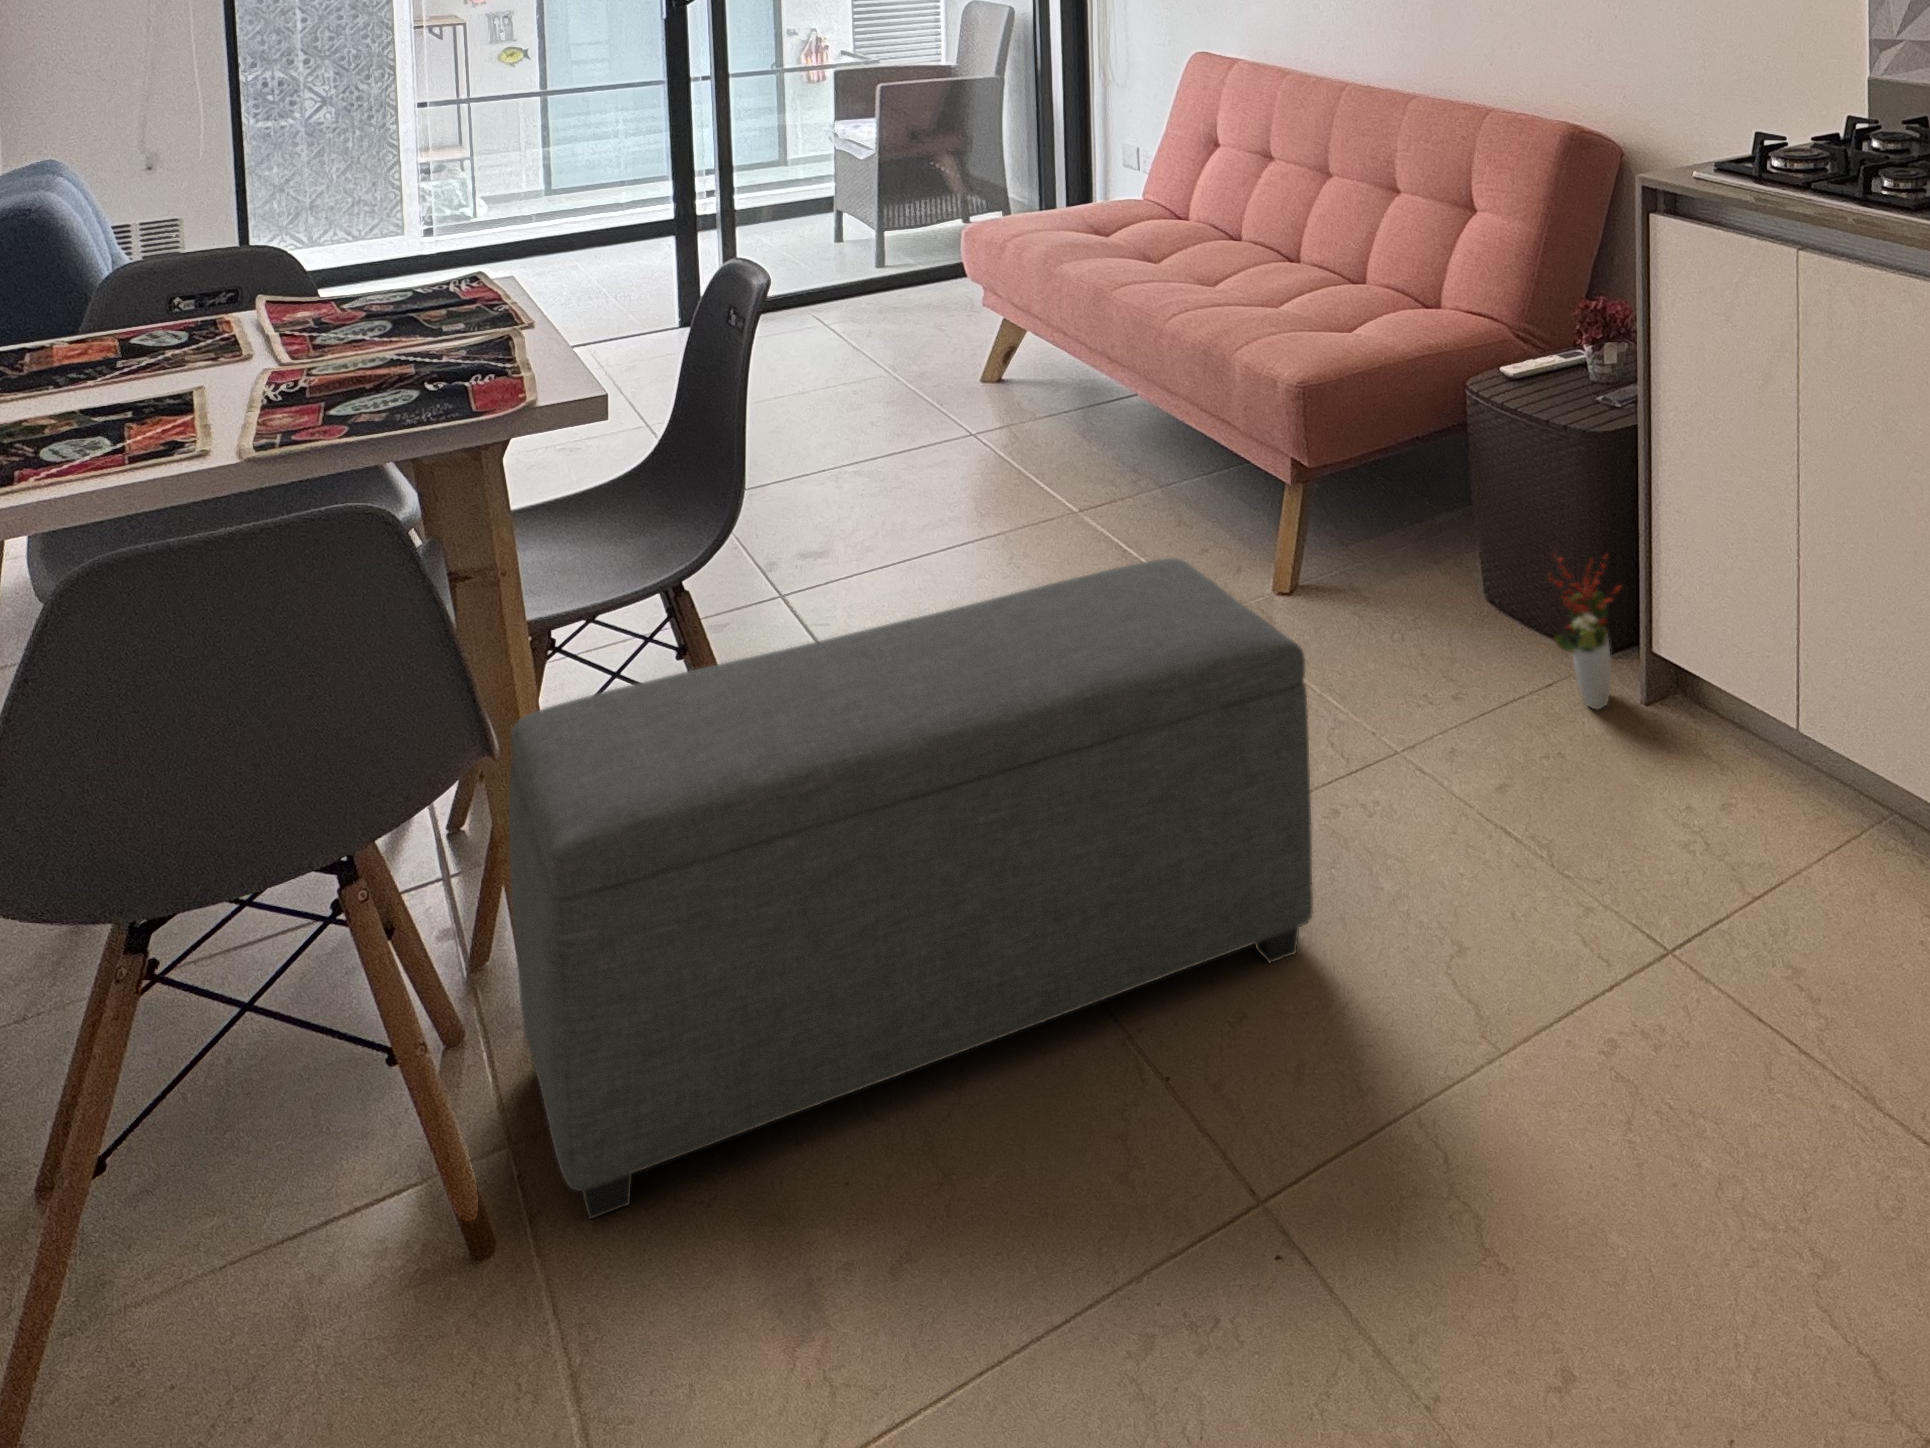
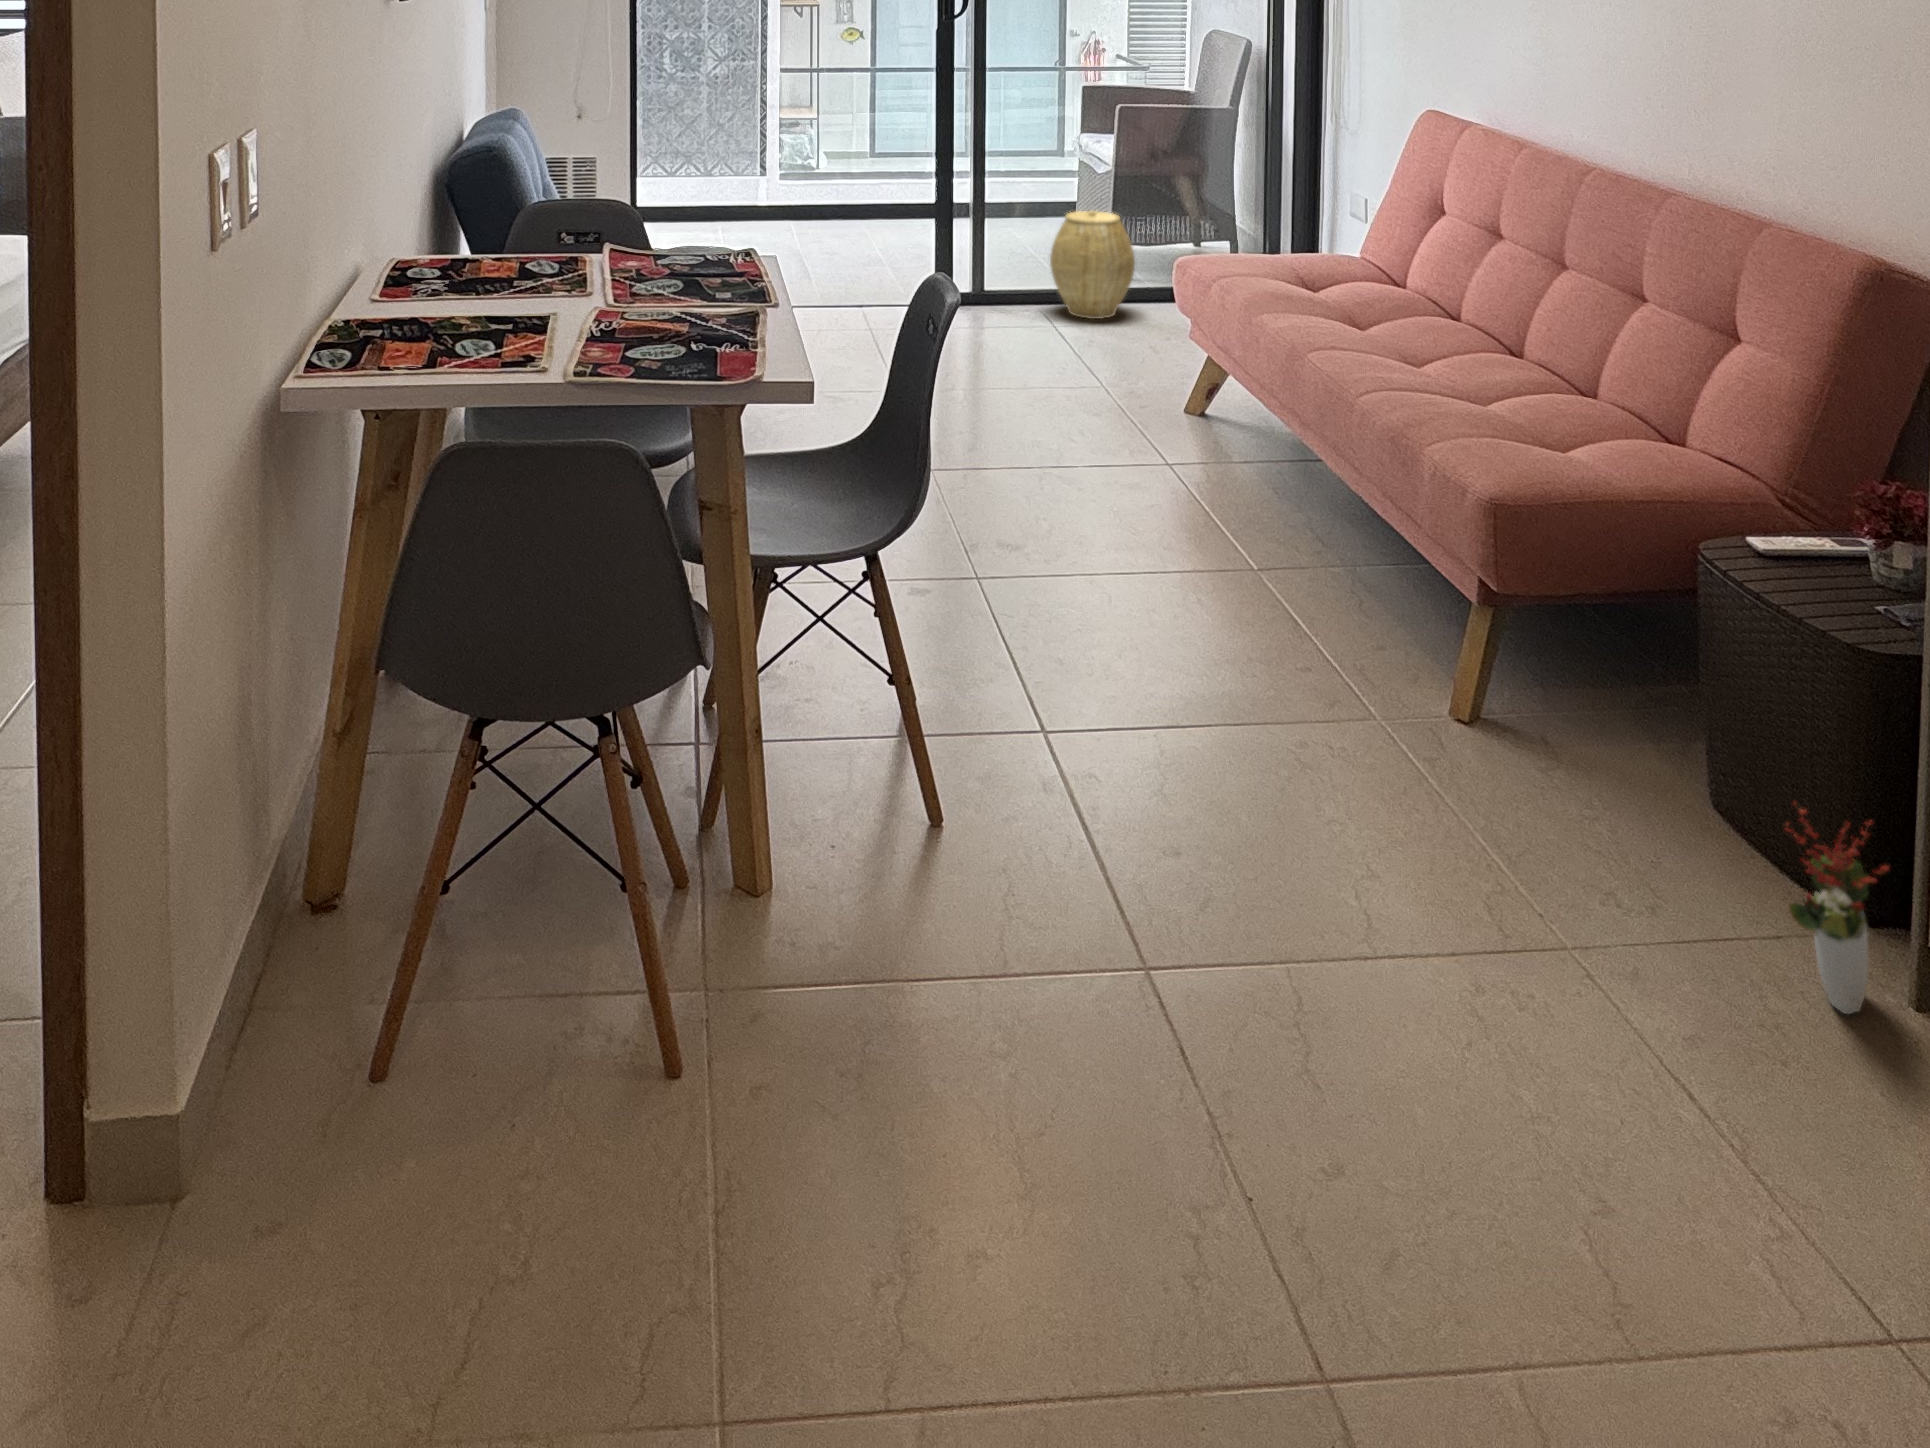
woven basket: none [811,200,904,314] -> present [1050,211,1135,319]
ottoman: present [509,558,1313,1219] -> none [614,701,1426,1245]

